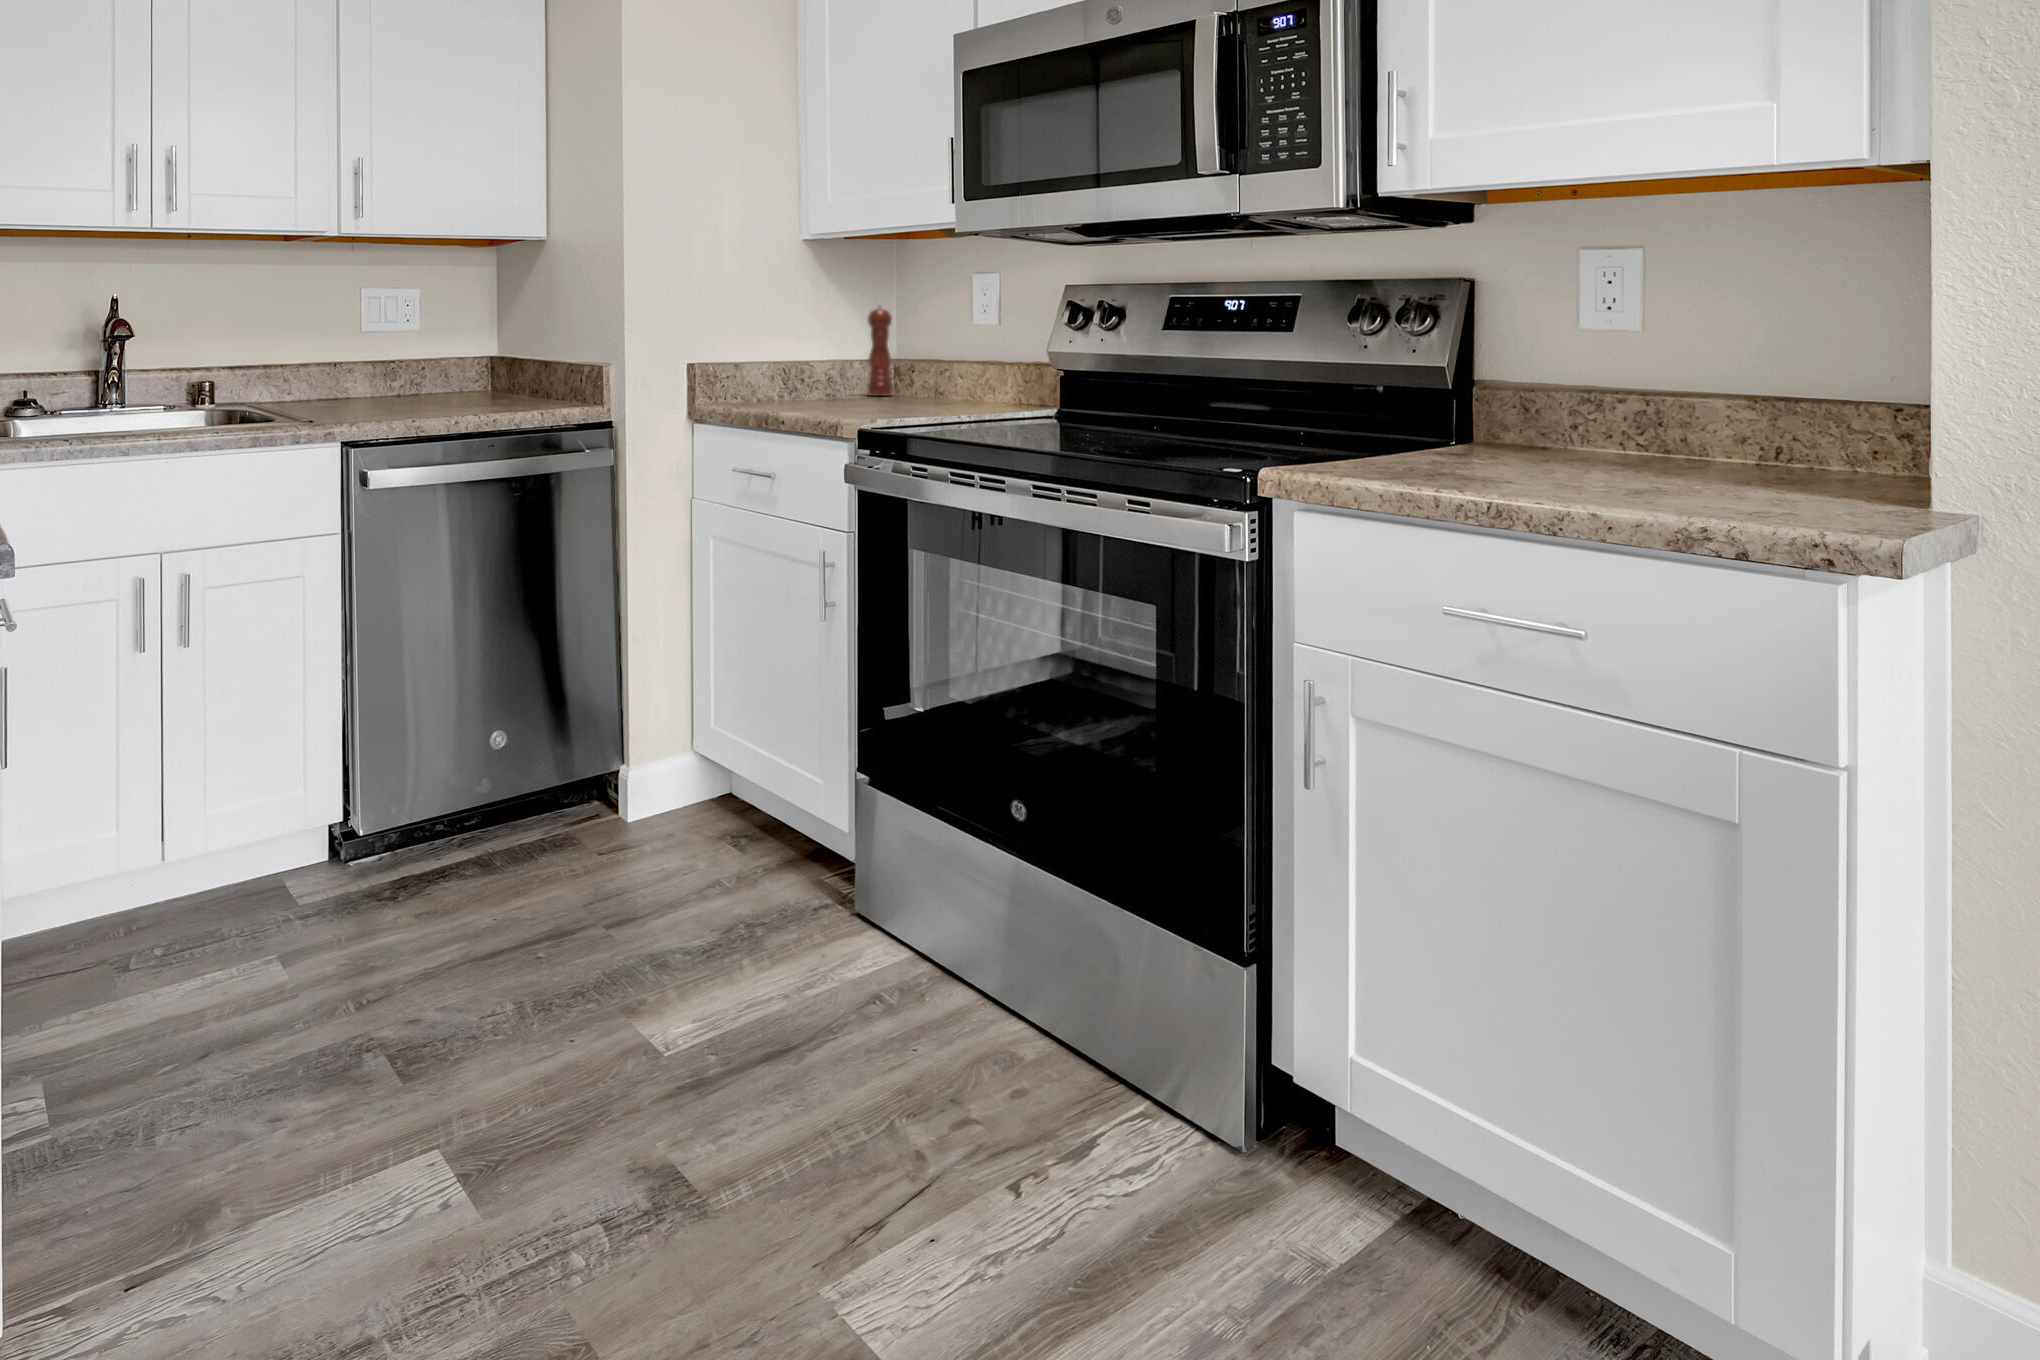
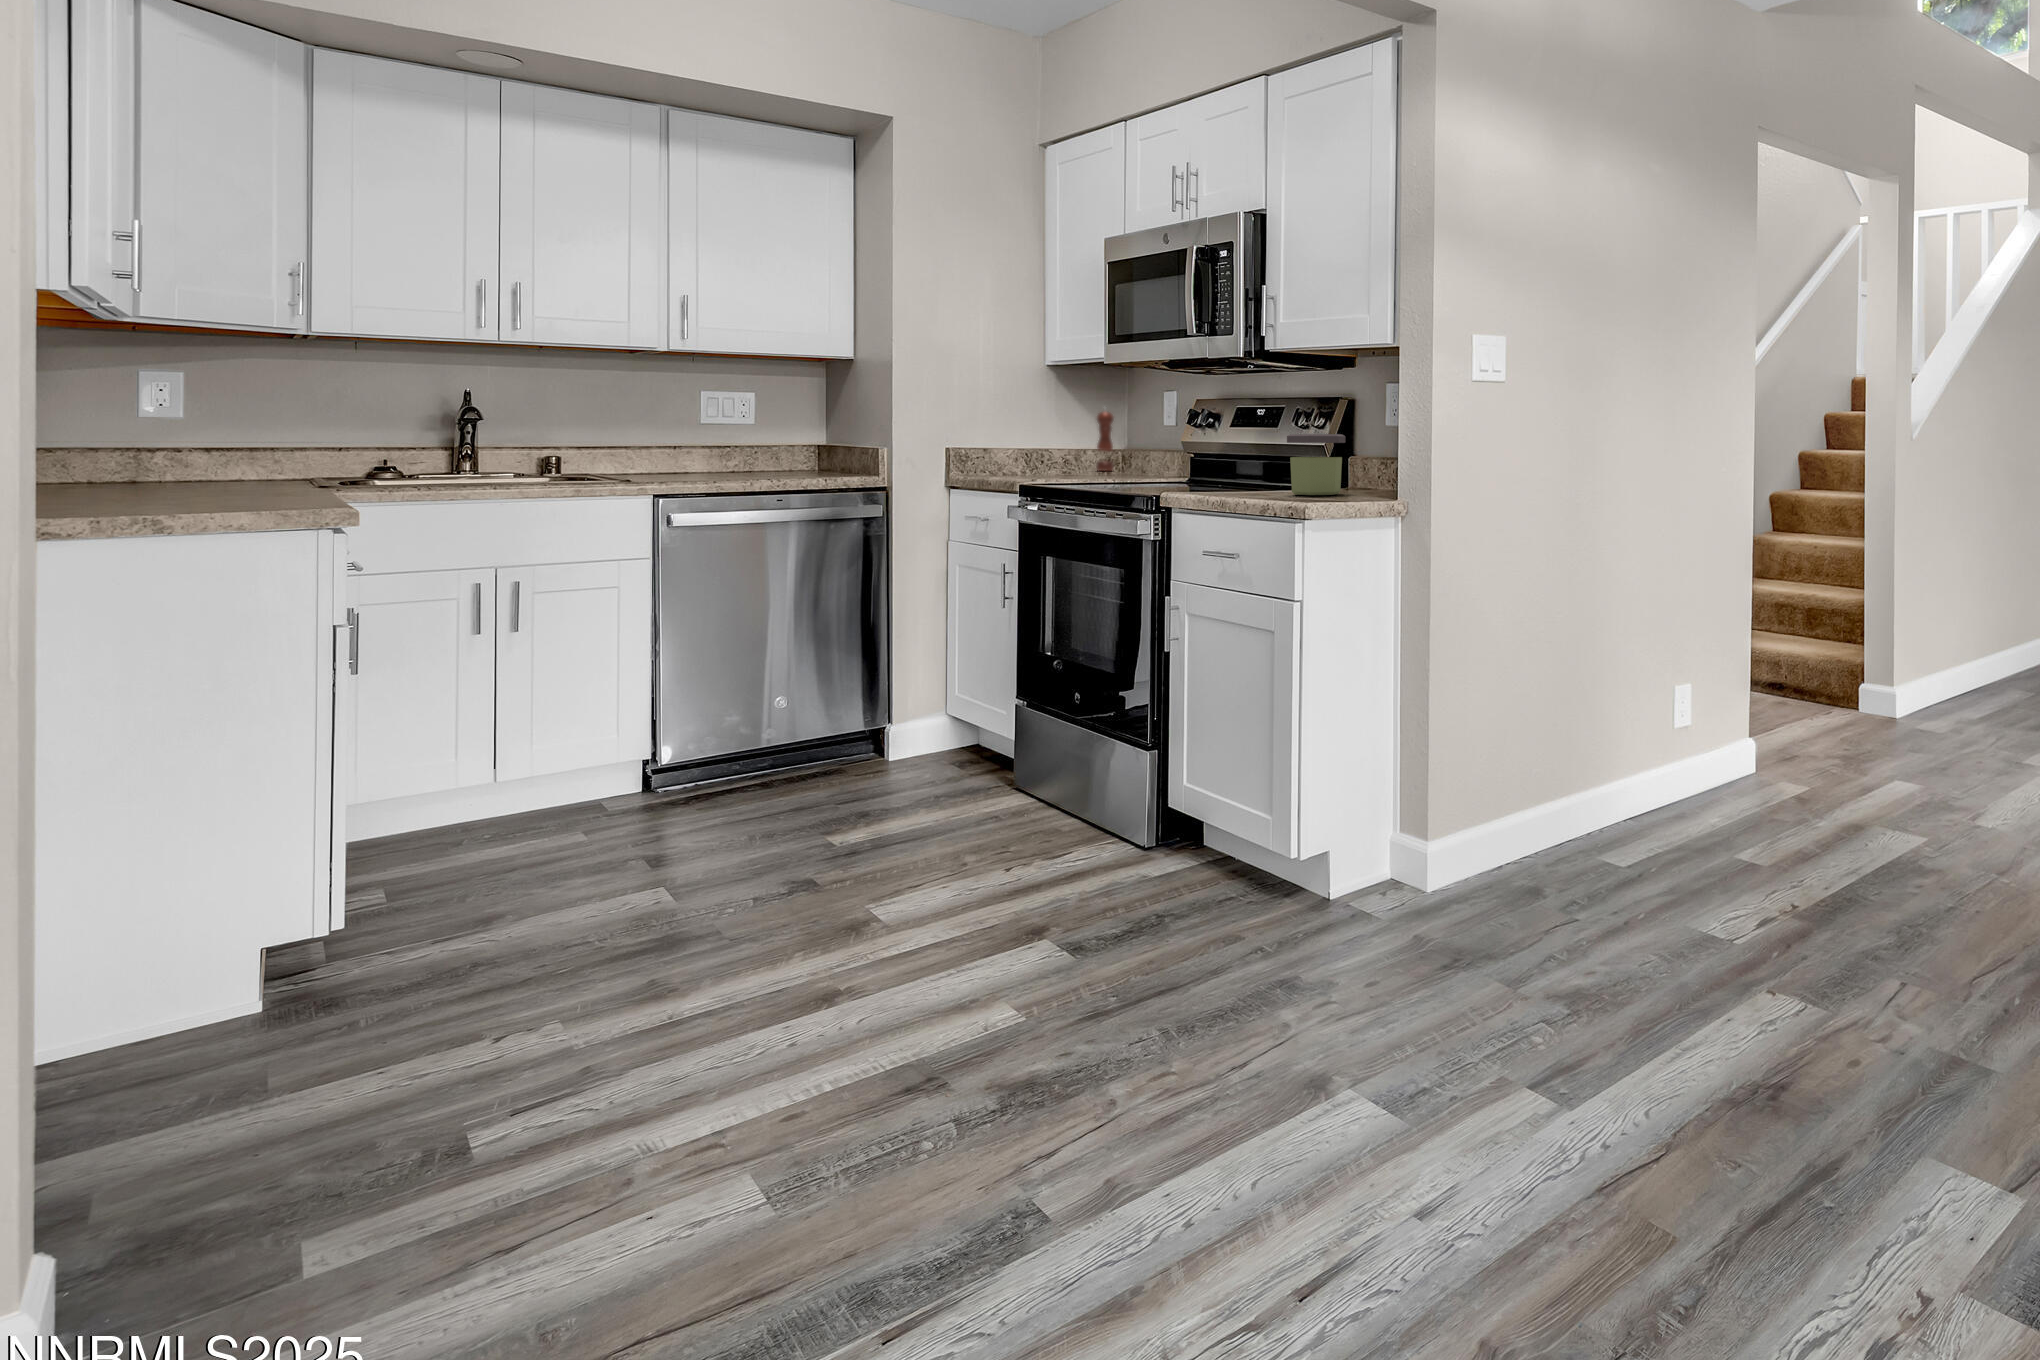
jar: none [1513,355,1661,481] -> present [1287,434,1345,495]

